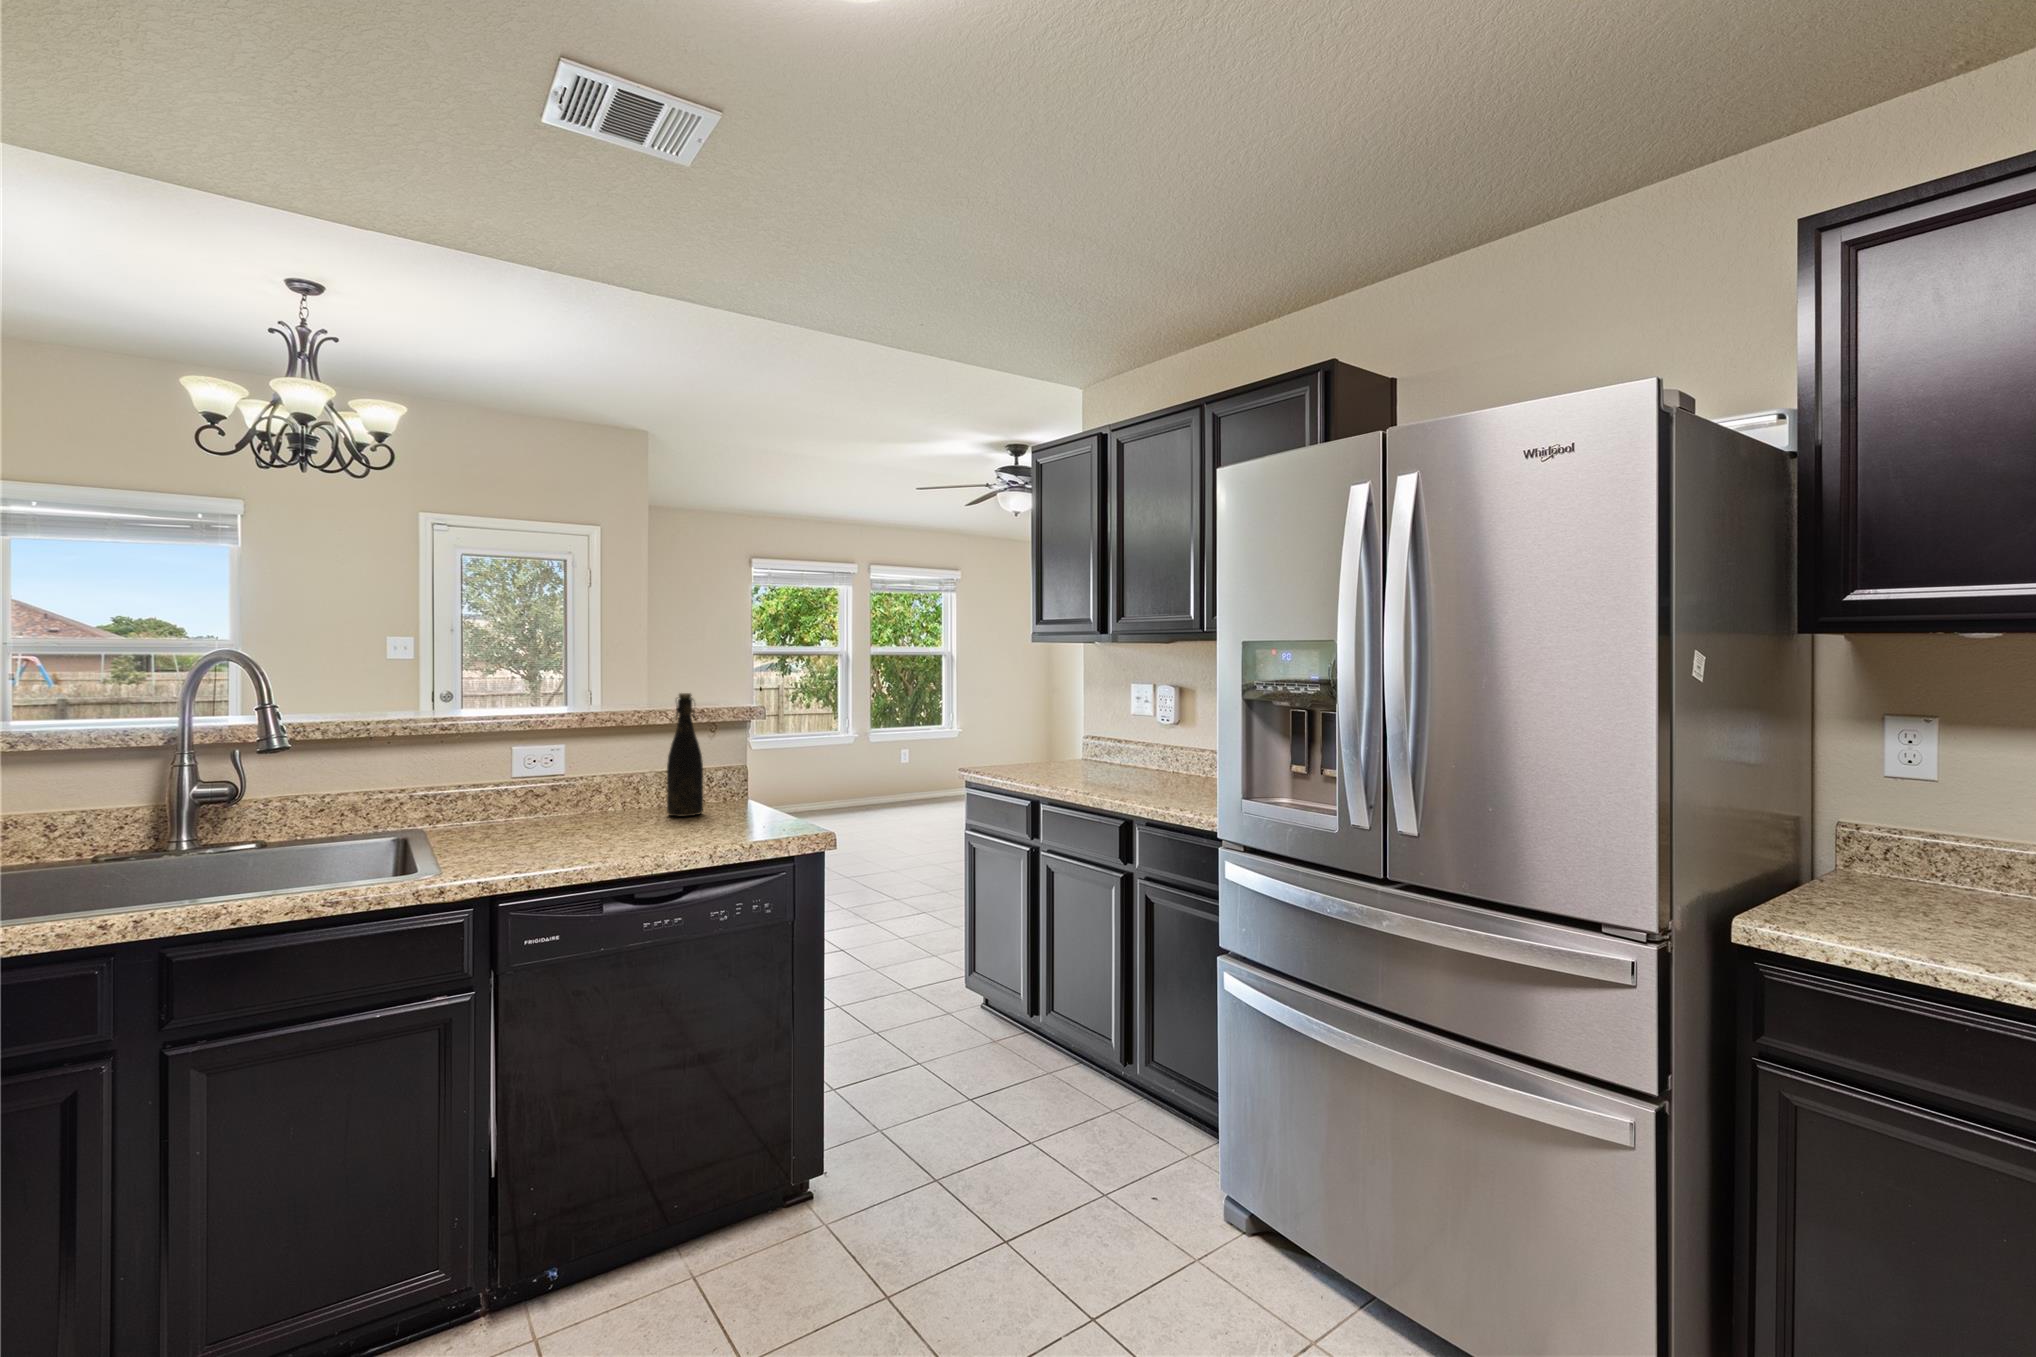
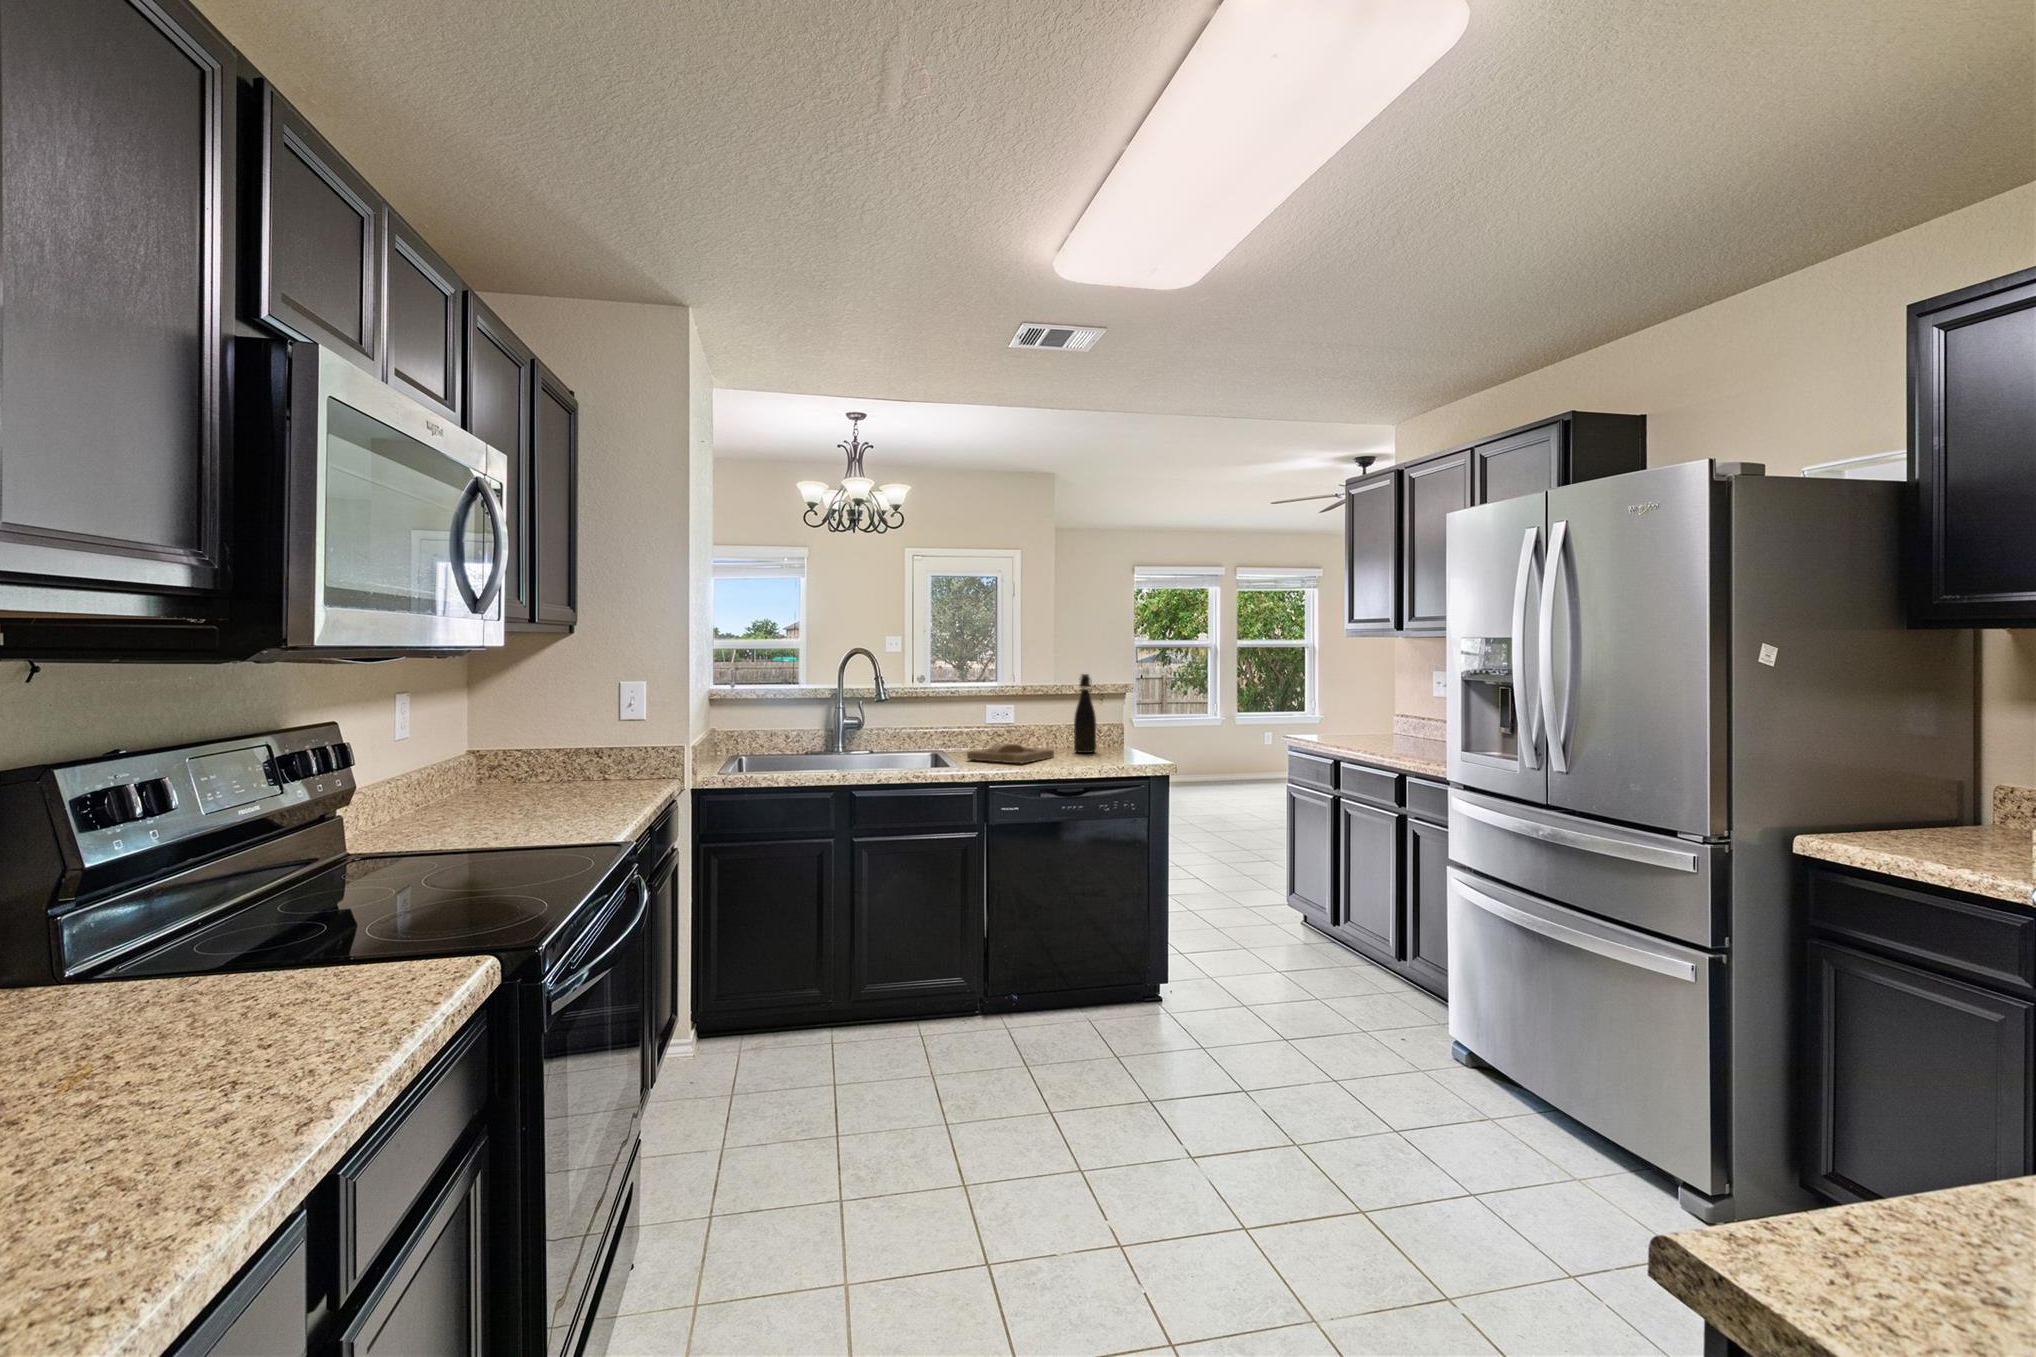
tray: none [467,812,632,849] -> present [967,744,1054,763]

